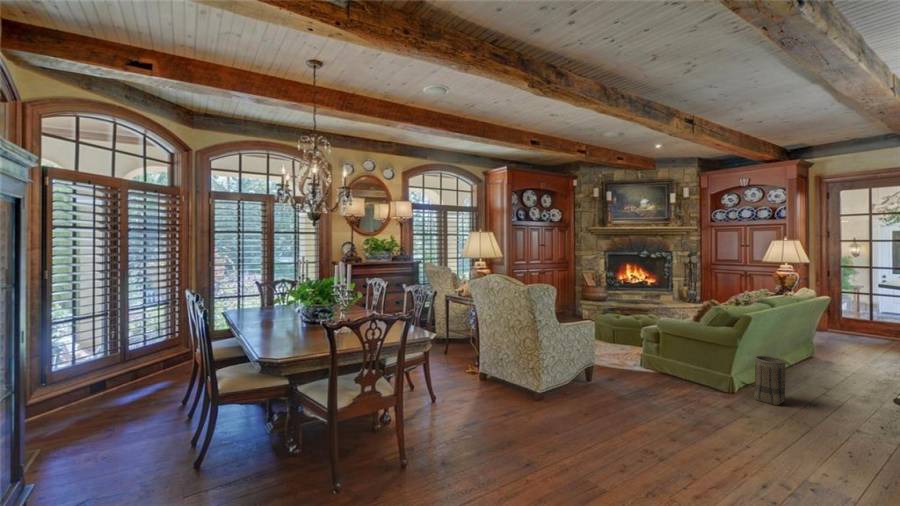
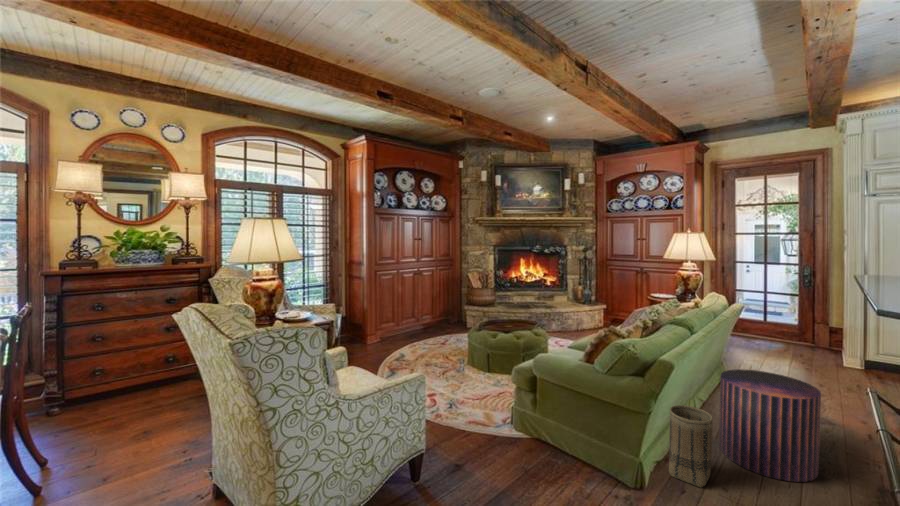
pouf: none [797,339,872,409] -> present [719,369,821,482]

